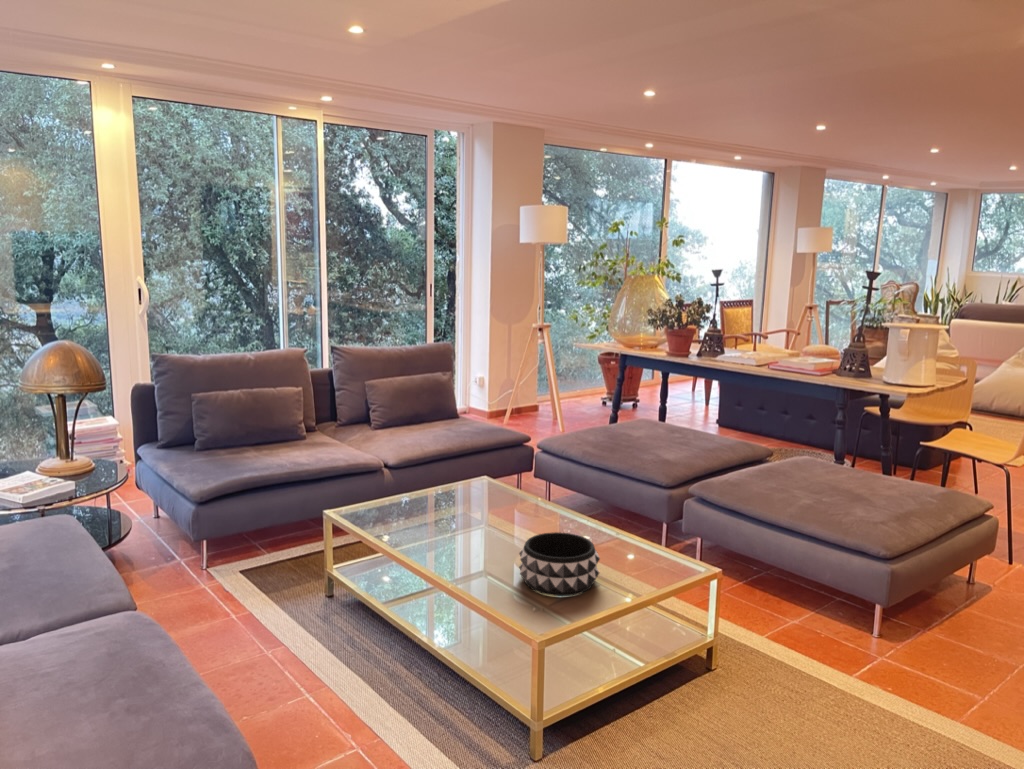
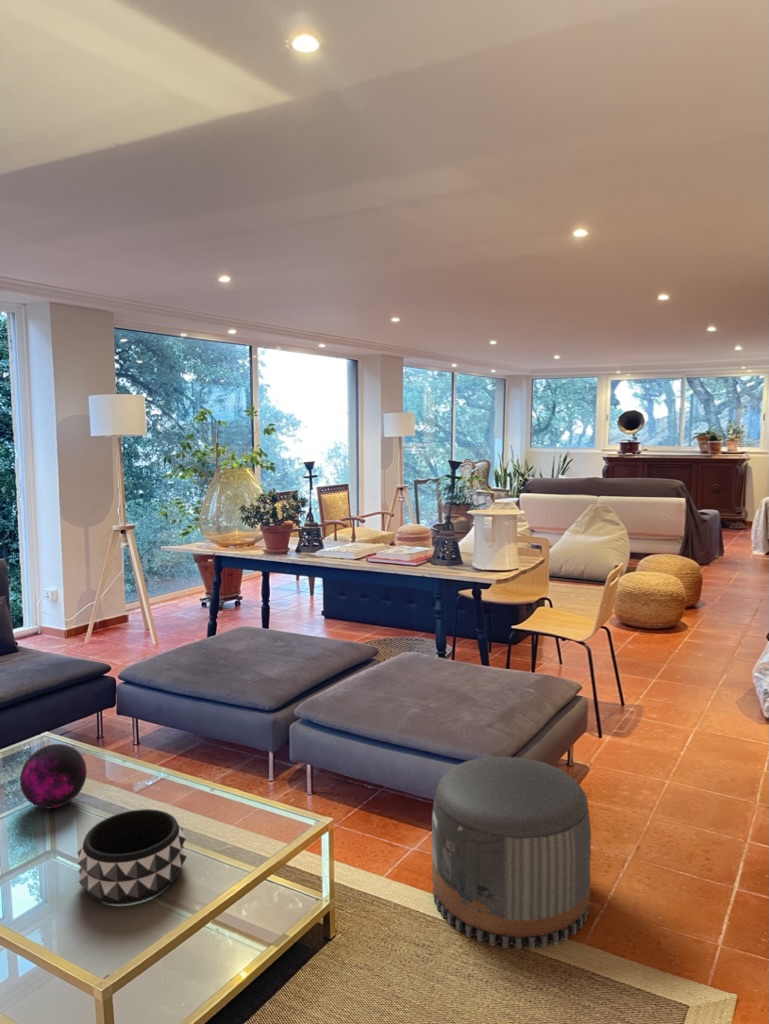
decorative orb: none [473,480,521,528] -> present [20,744,87,808]
pouf: none [809,548,979,717] -> present [432,756,591,949]

